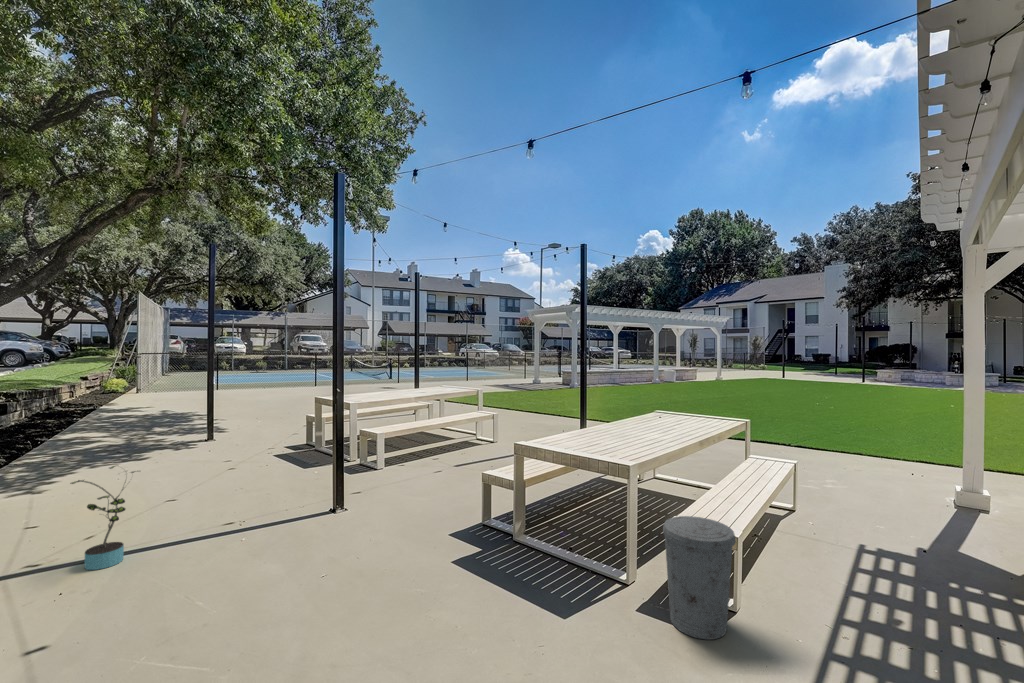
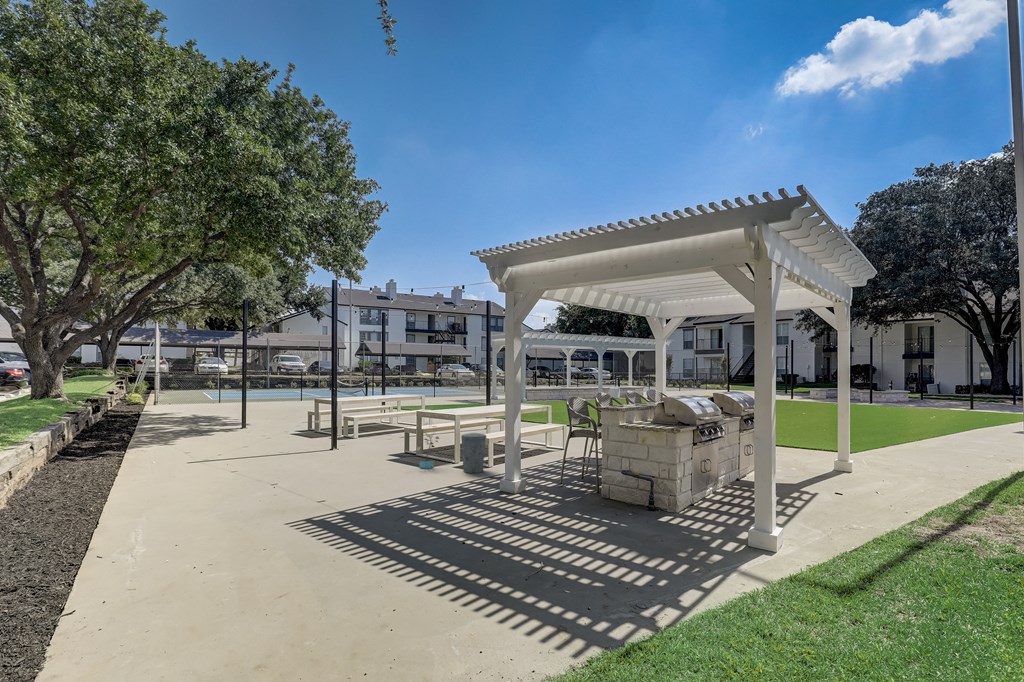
potted plant: present [71,466,135,570] -> present [415,426,439,468]

